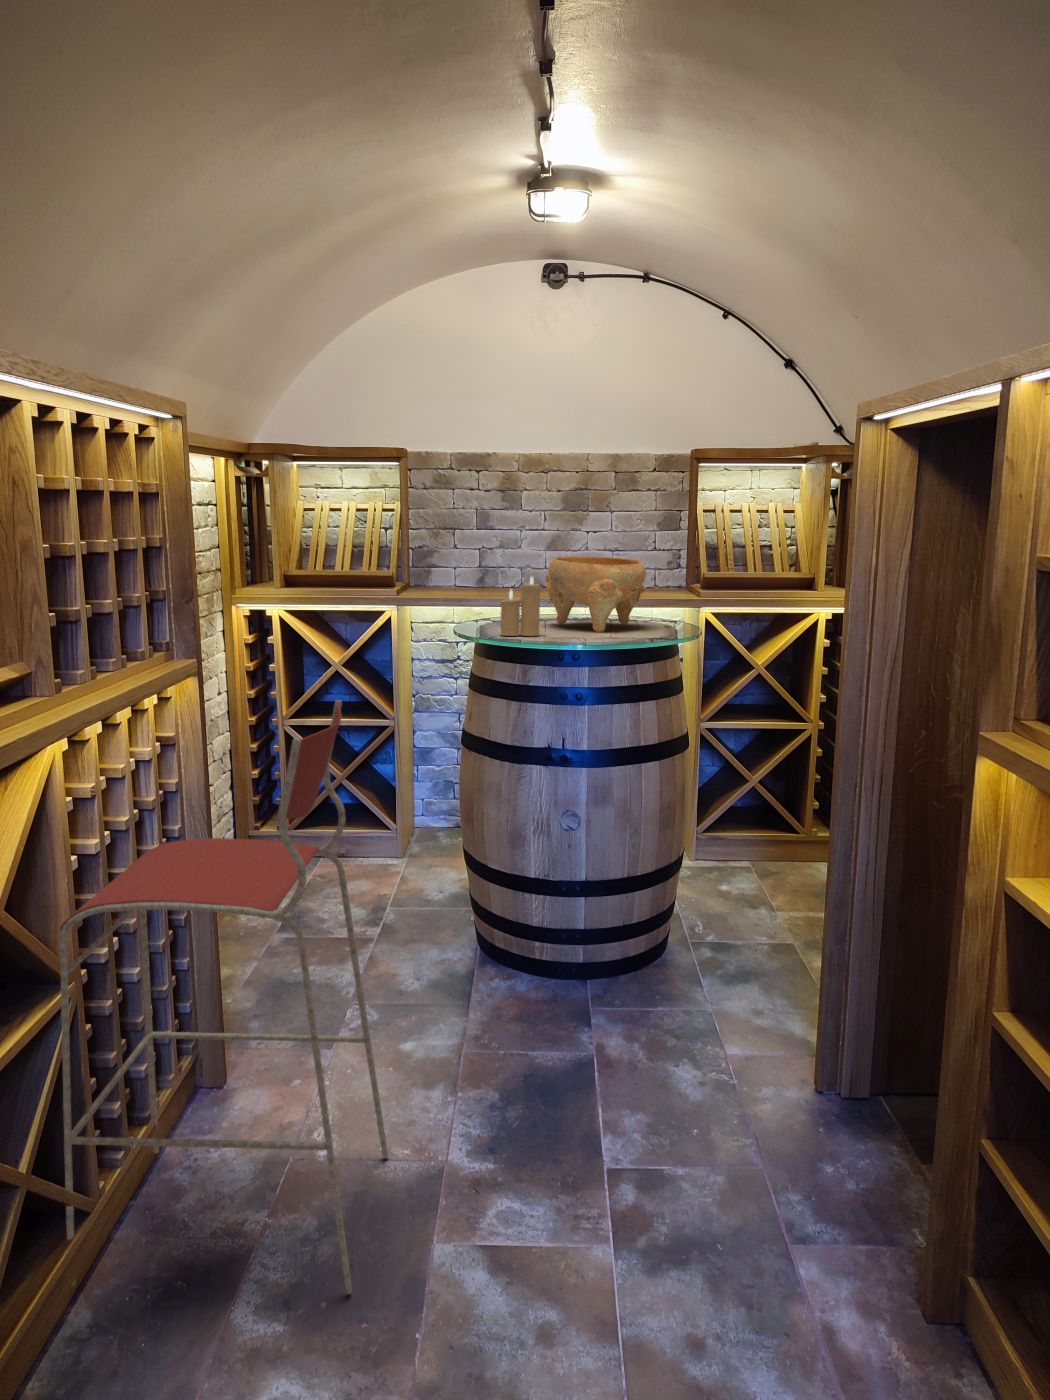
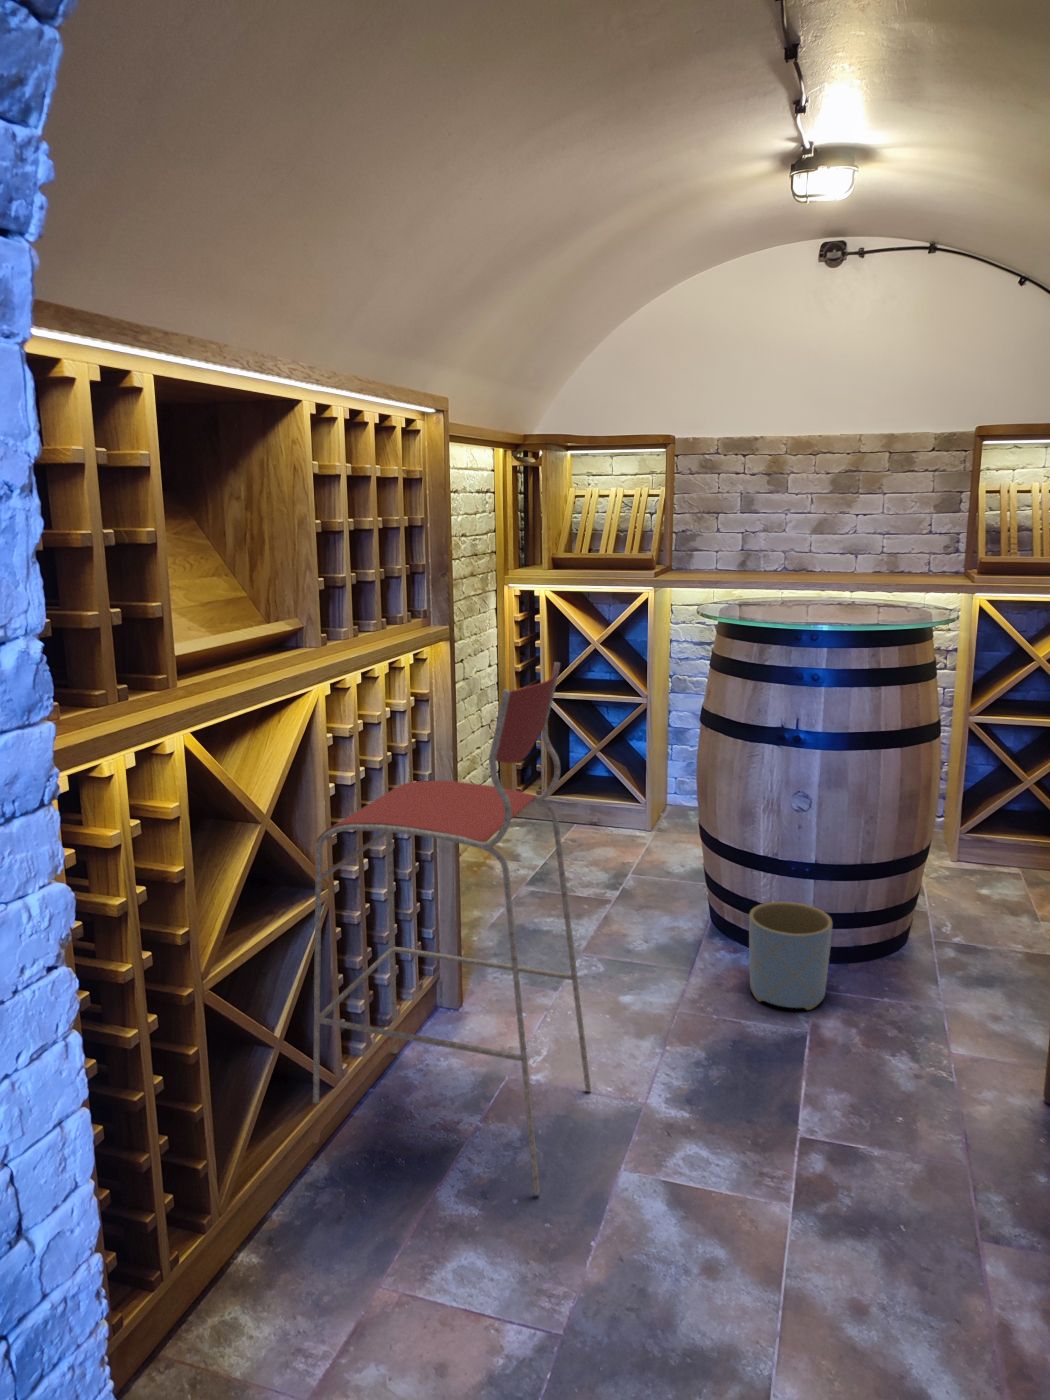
decorative bowl: present [546,556,646,632] -> none [796,537,903,614]
candle: present [500,577,540,636] -> none [741,556,784,616]
planter: none [528,922,609,1030] -> present [749,901,832,1010]

